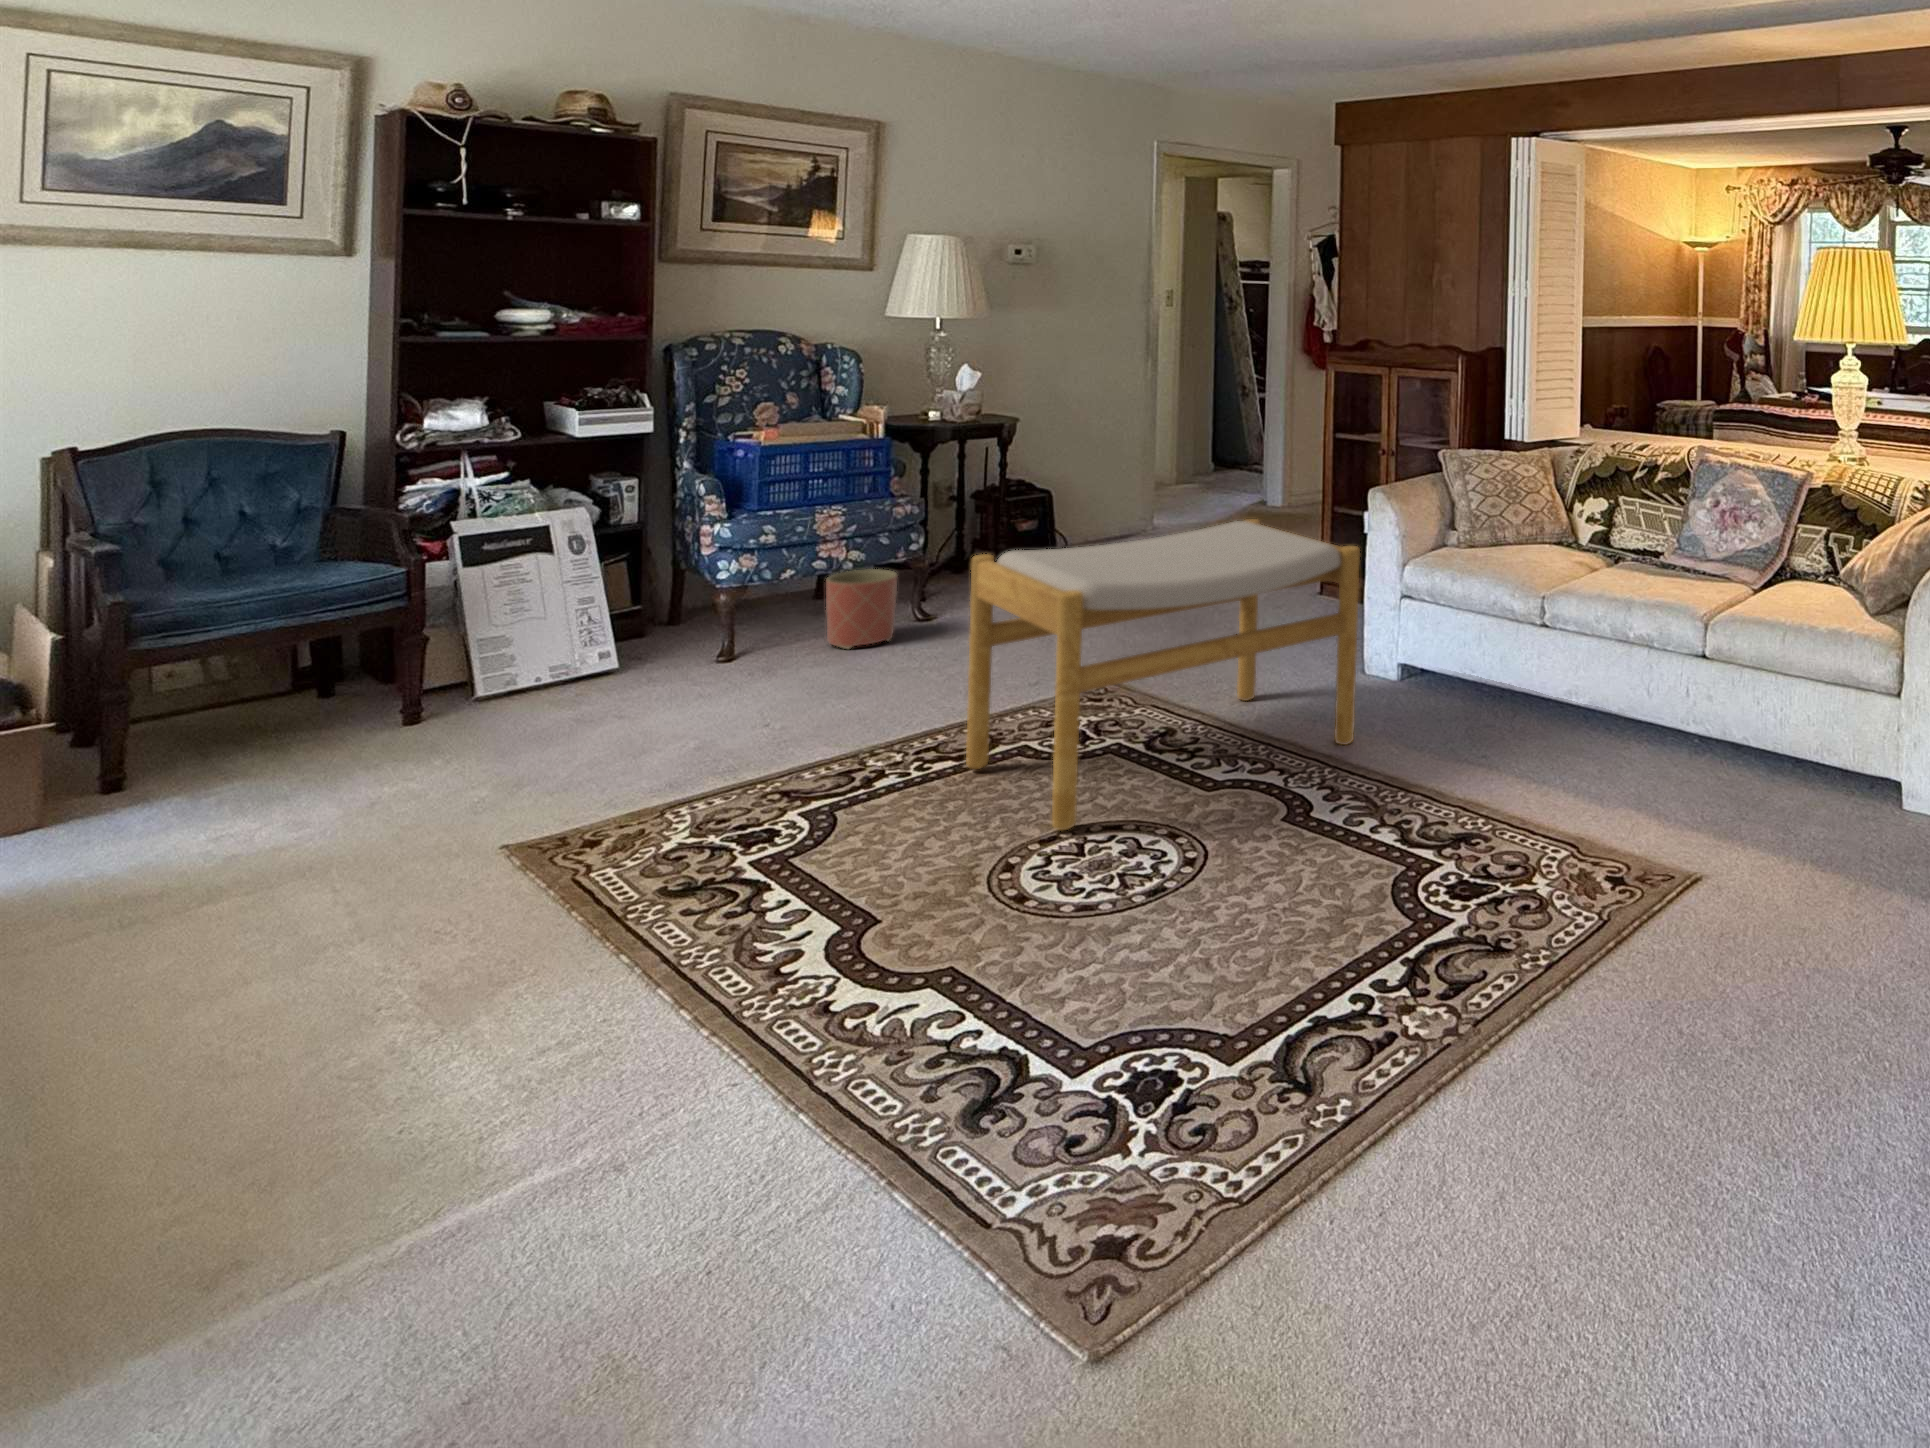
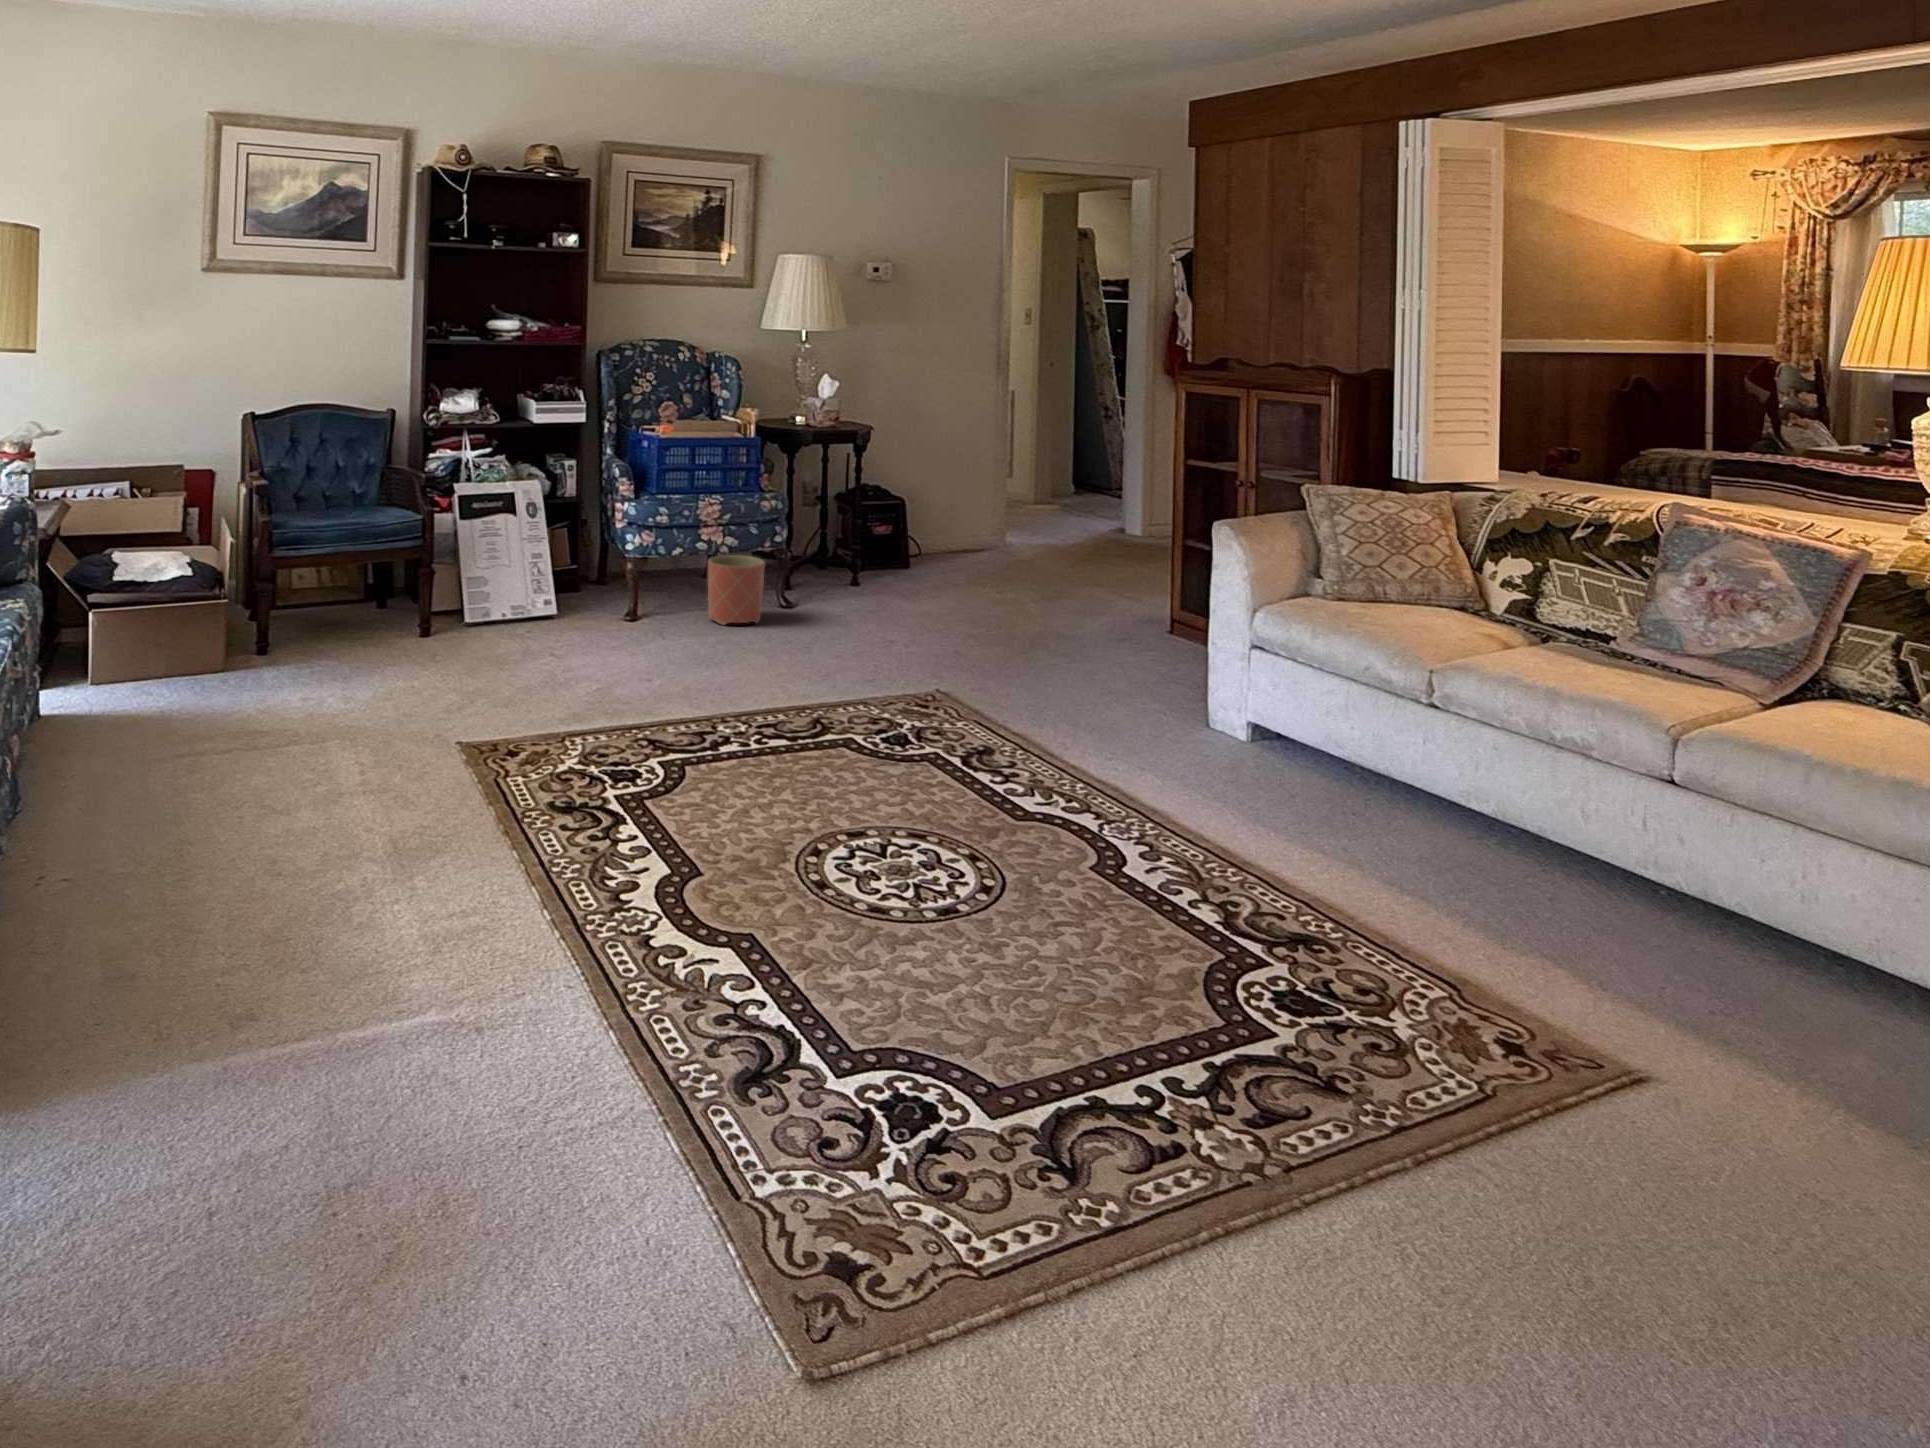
footstool: present [966,519,1360,830] -> none [798,542,1193,829]

